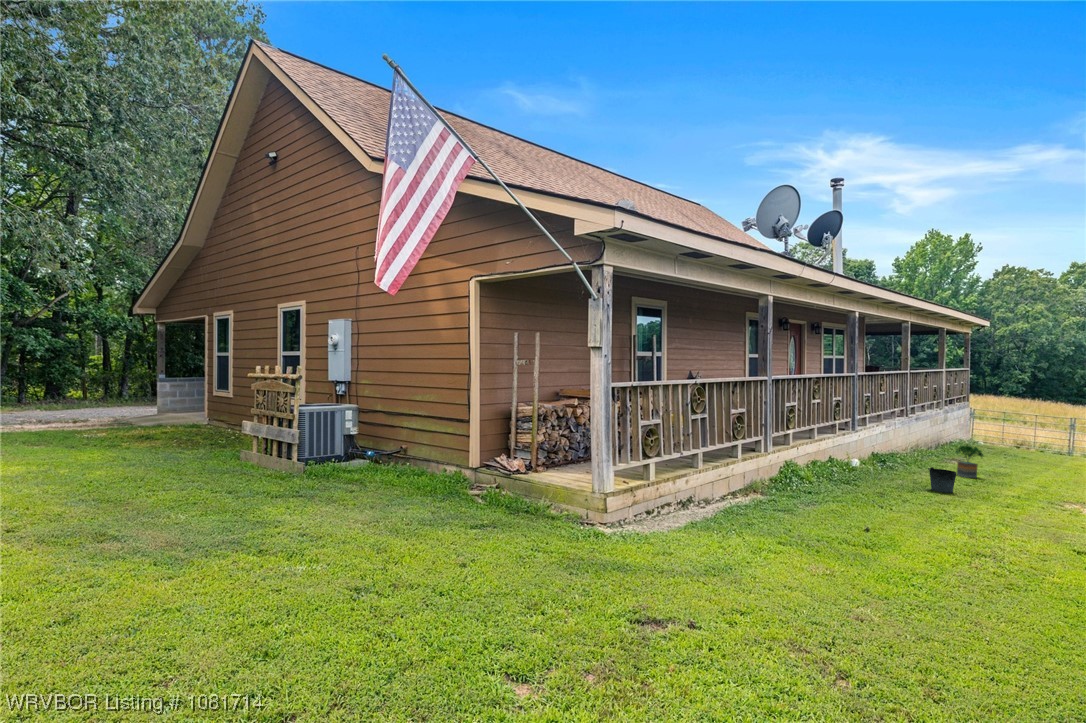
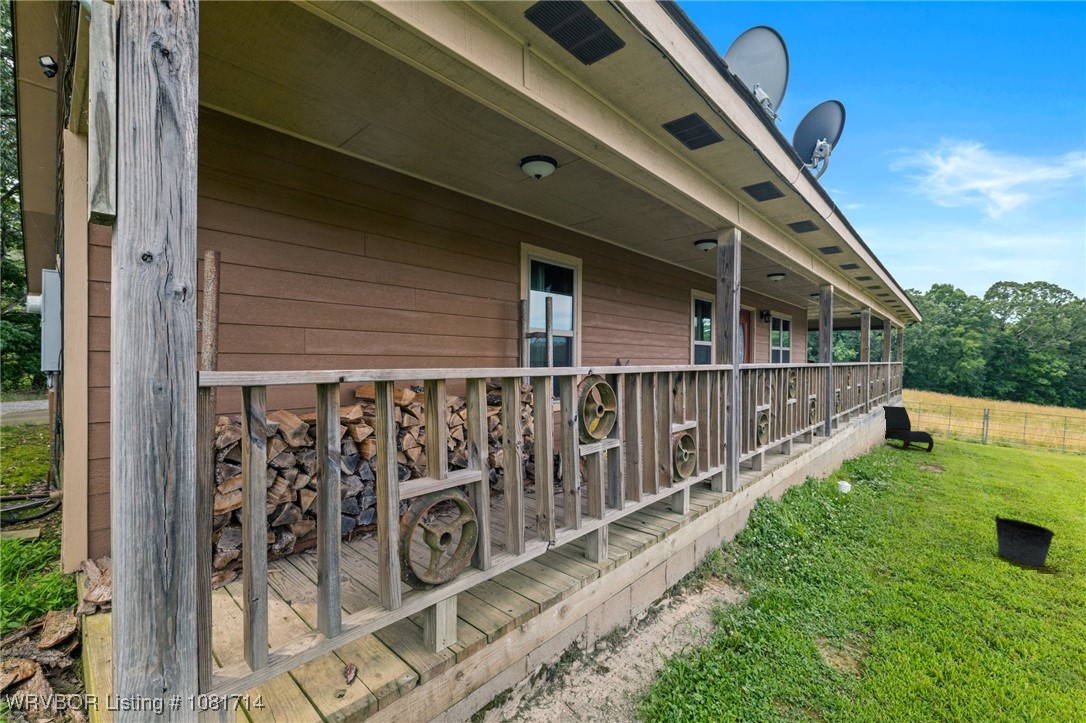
lounge chair: none [930,411,974,452] -> present [883,406,934,452]
potted tree: present [956,446,984,478] -> none [973,463,1026,510]

